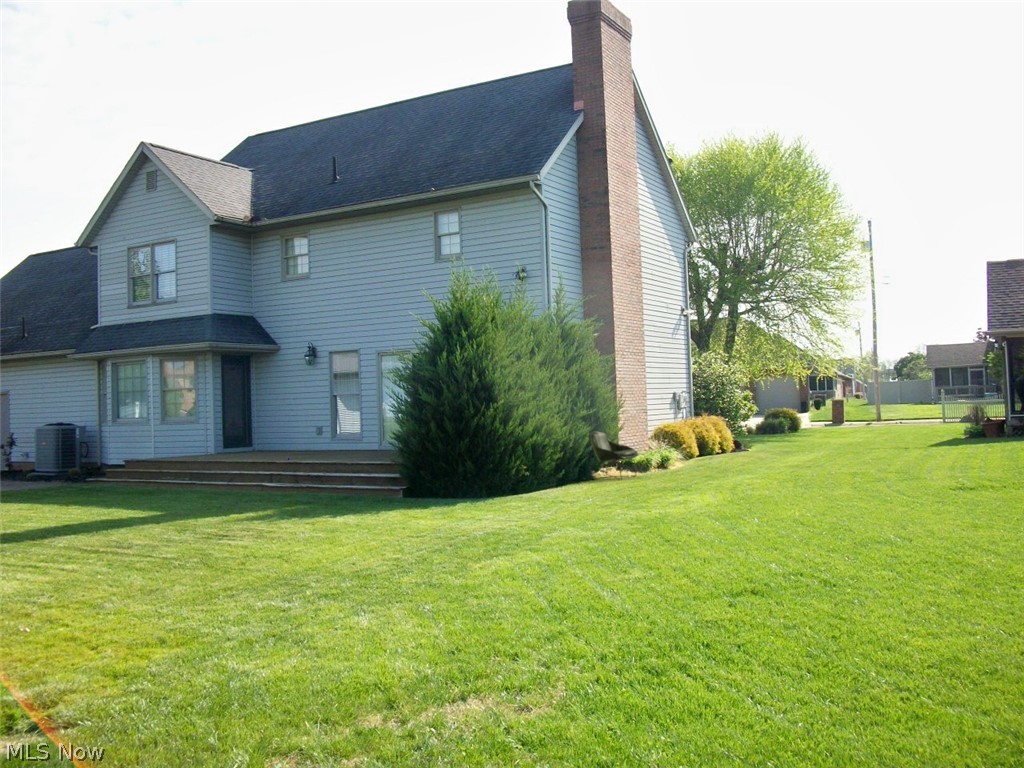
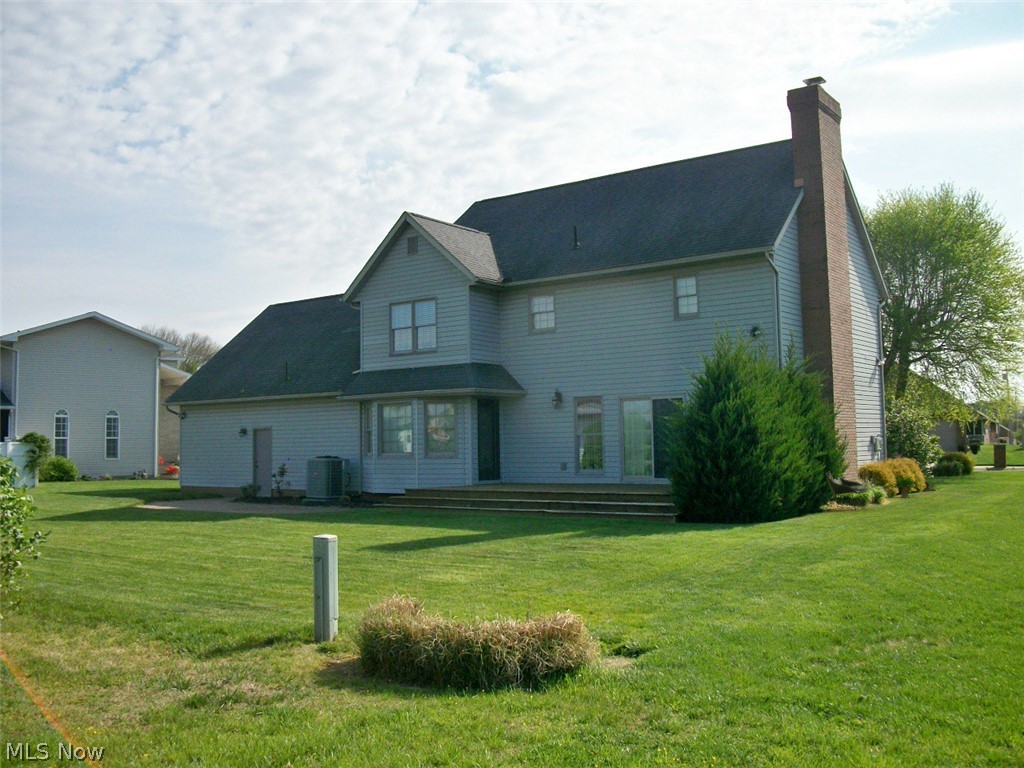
potted plant: none [685,435,715,461] -> present [893,477,916,498]

